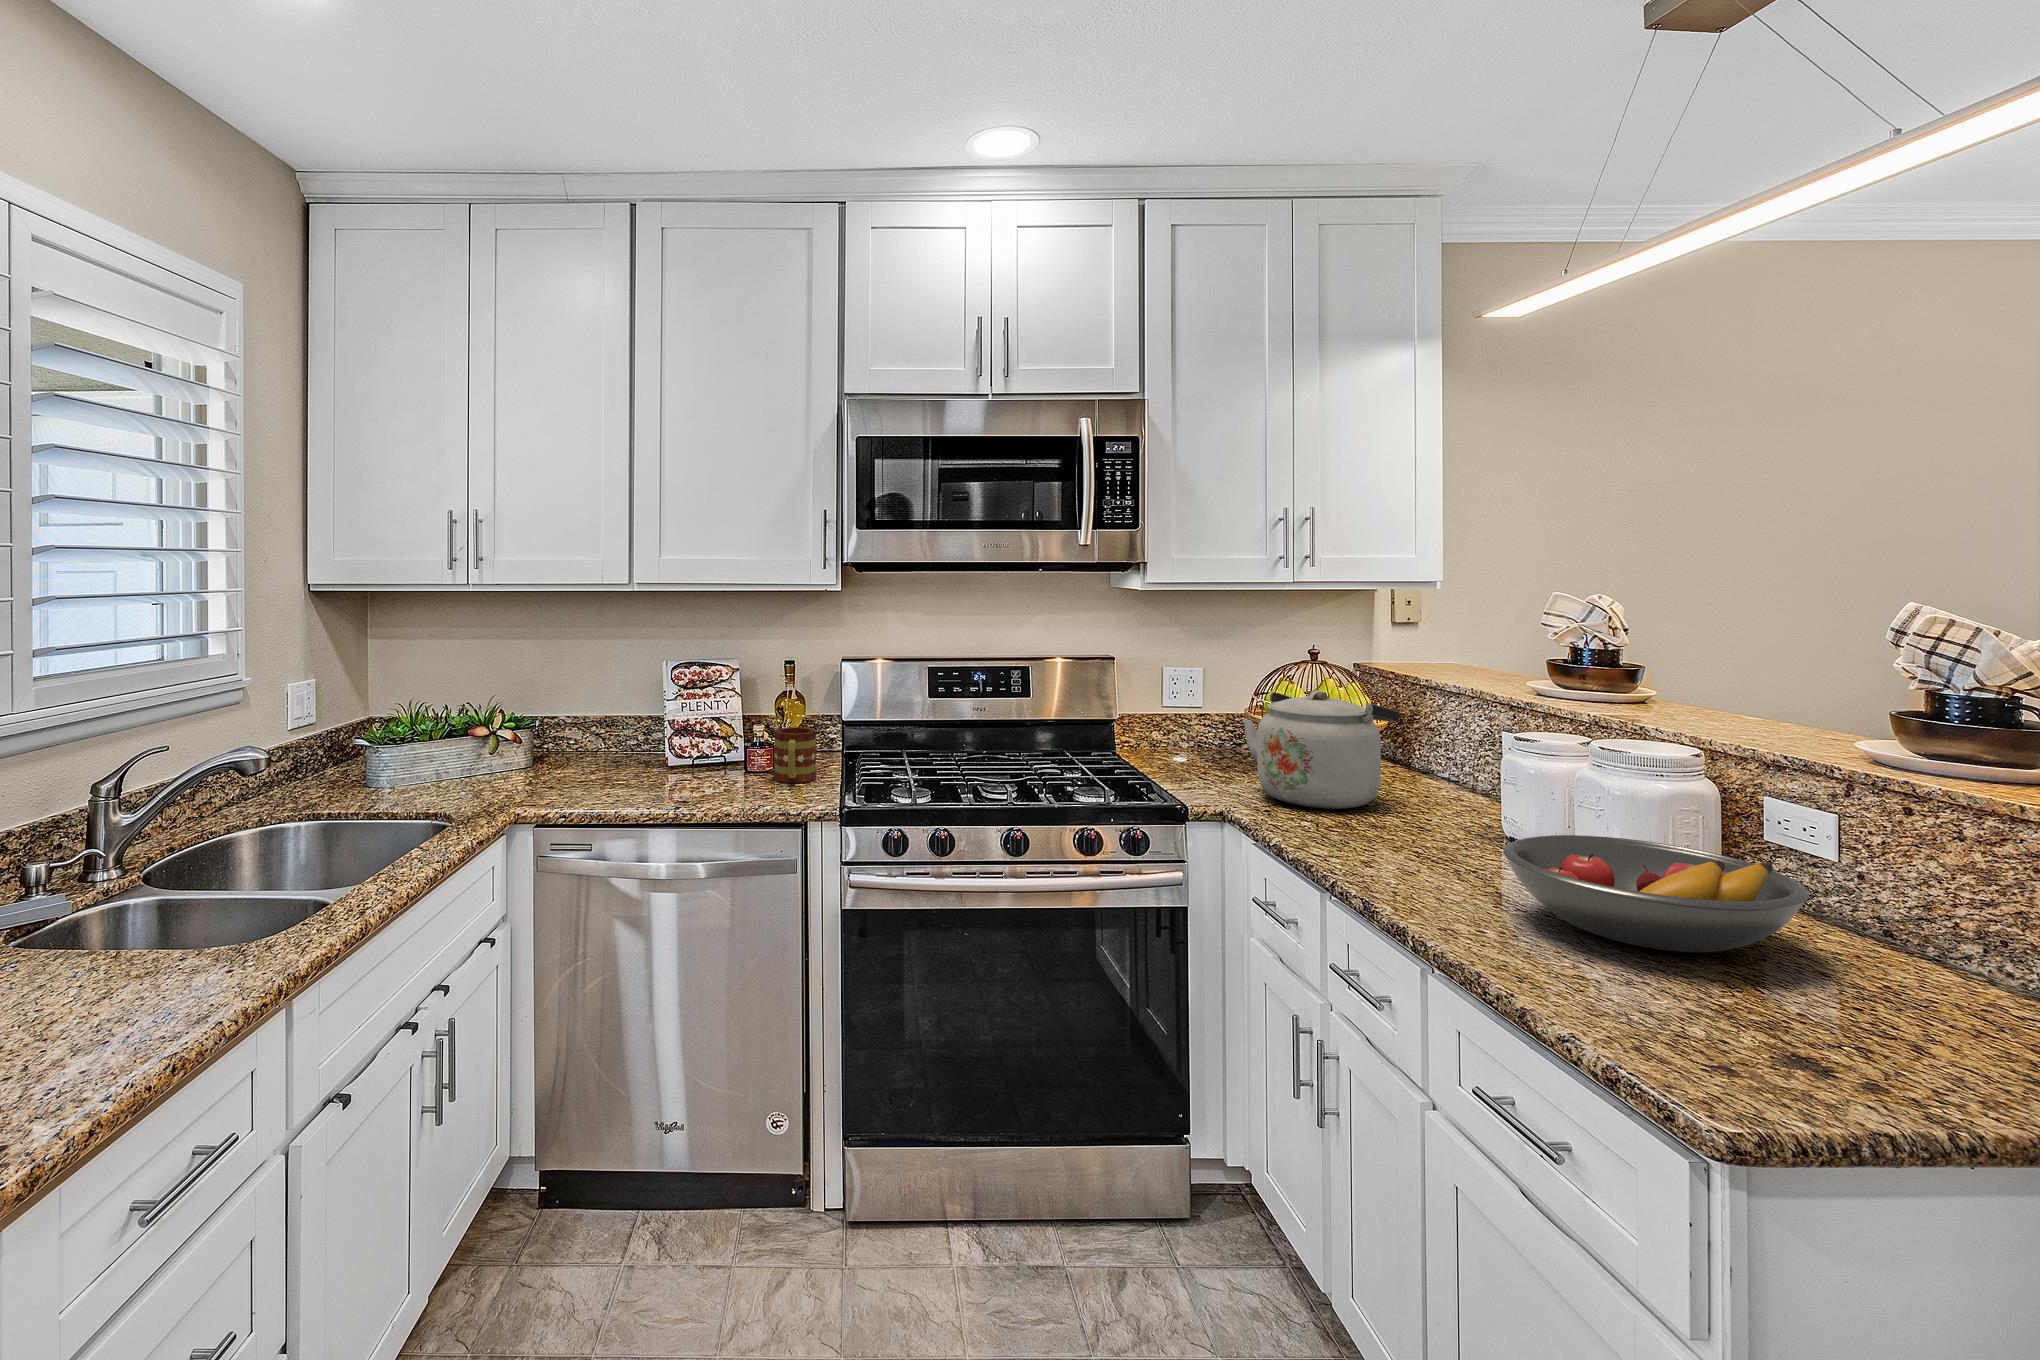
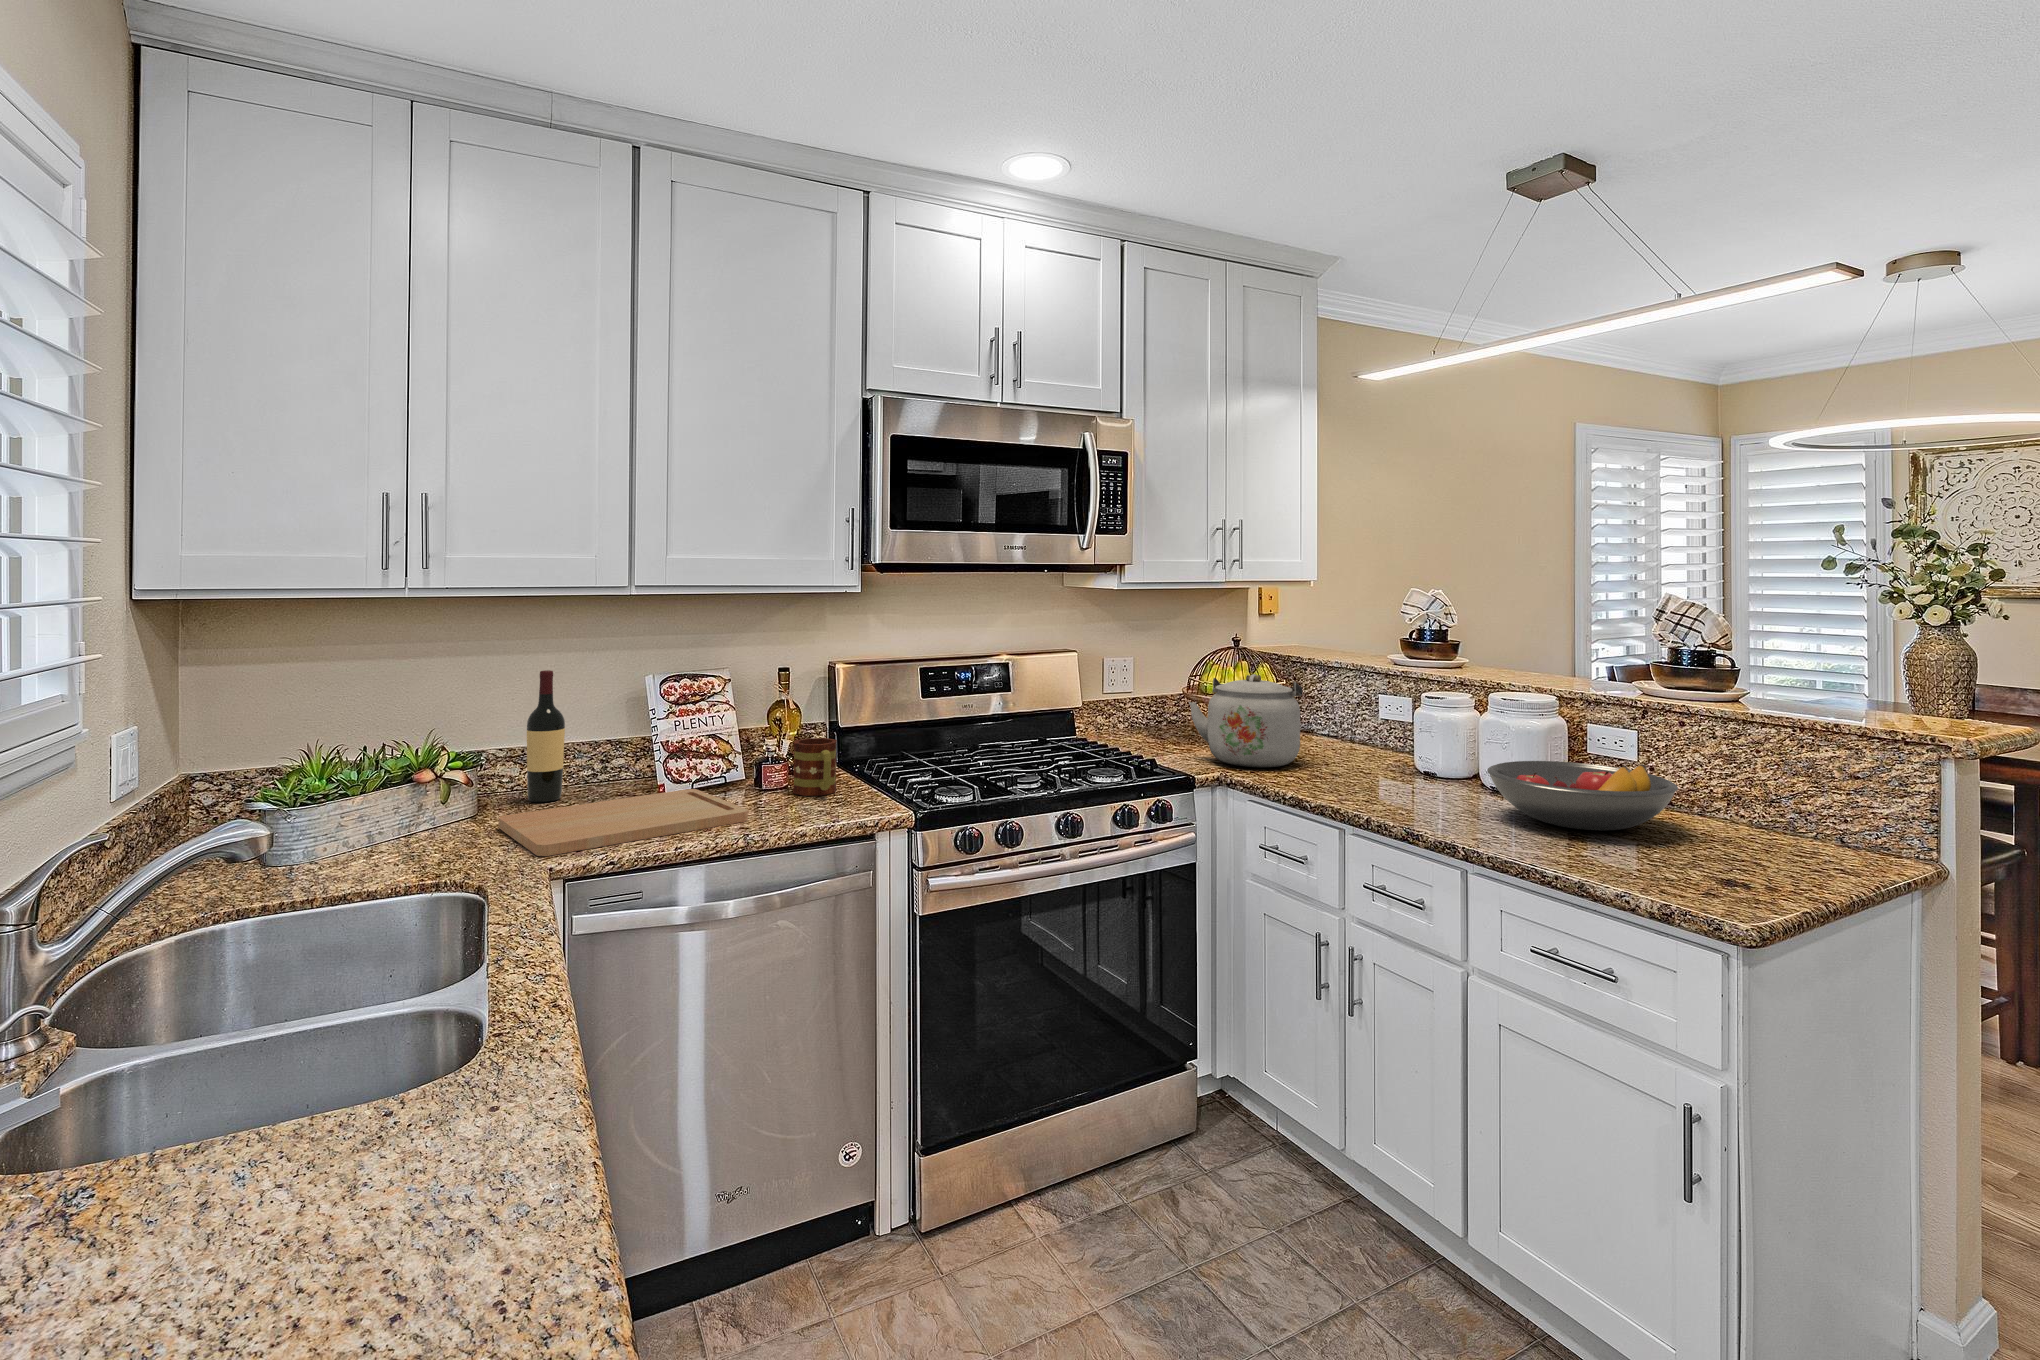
wine bottle: none [575,652,605,764] -> present [527,670,565,802]
cutting board: none [513,765,700,806] -> present [499,789,748,856]

